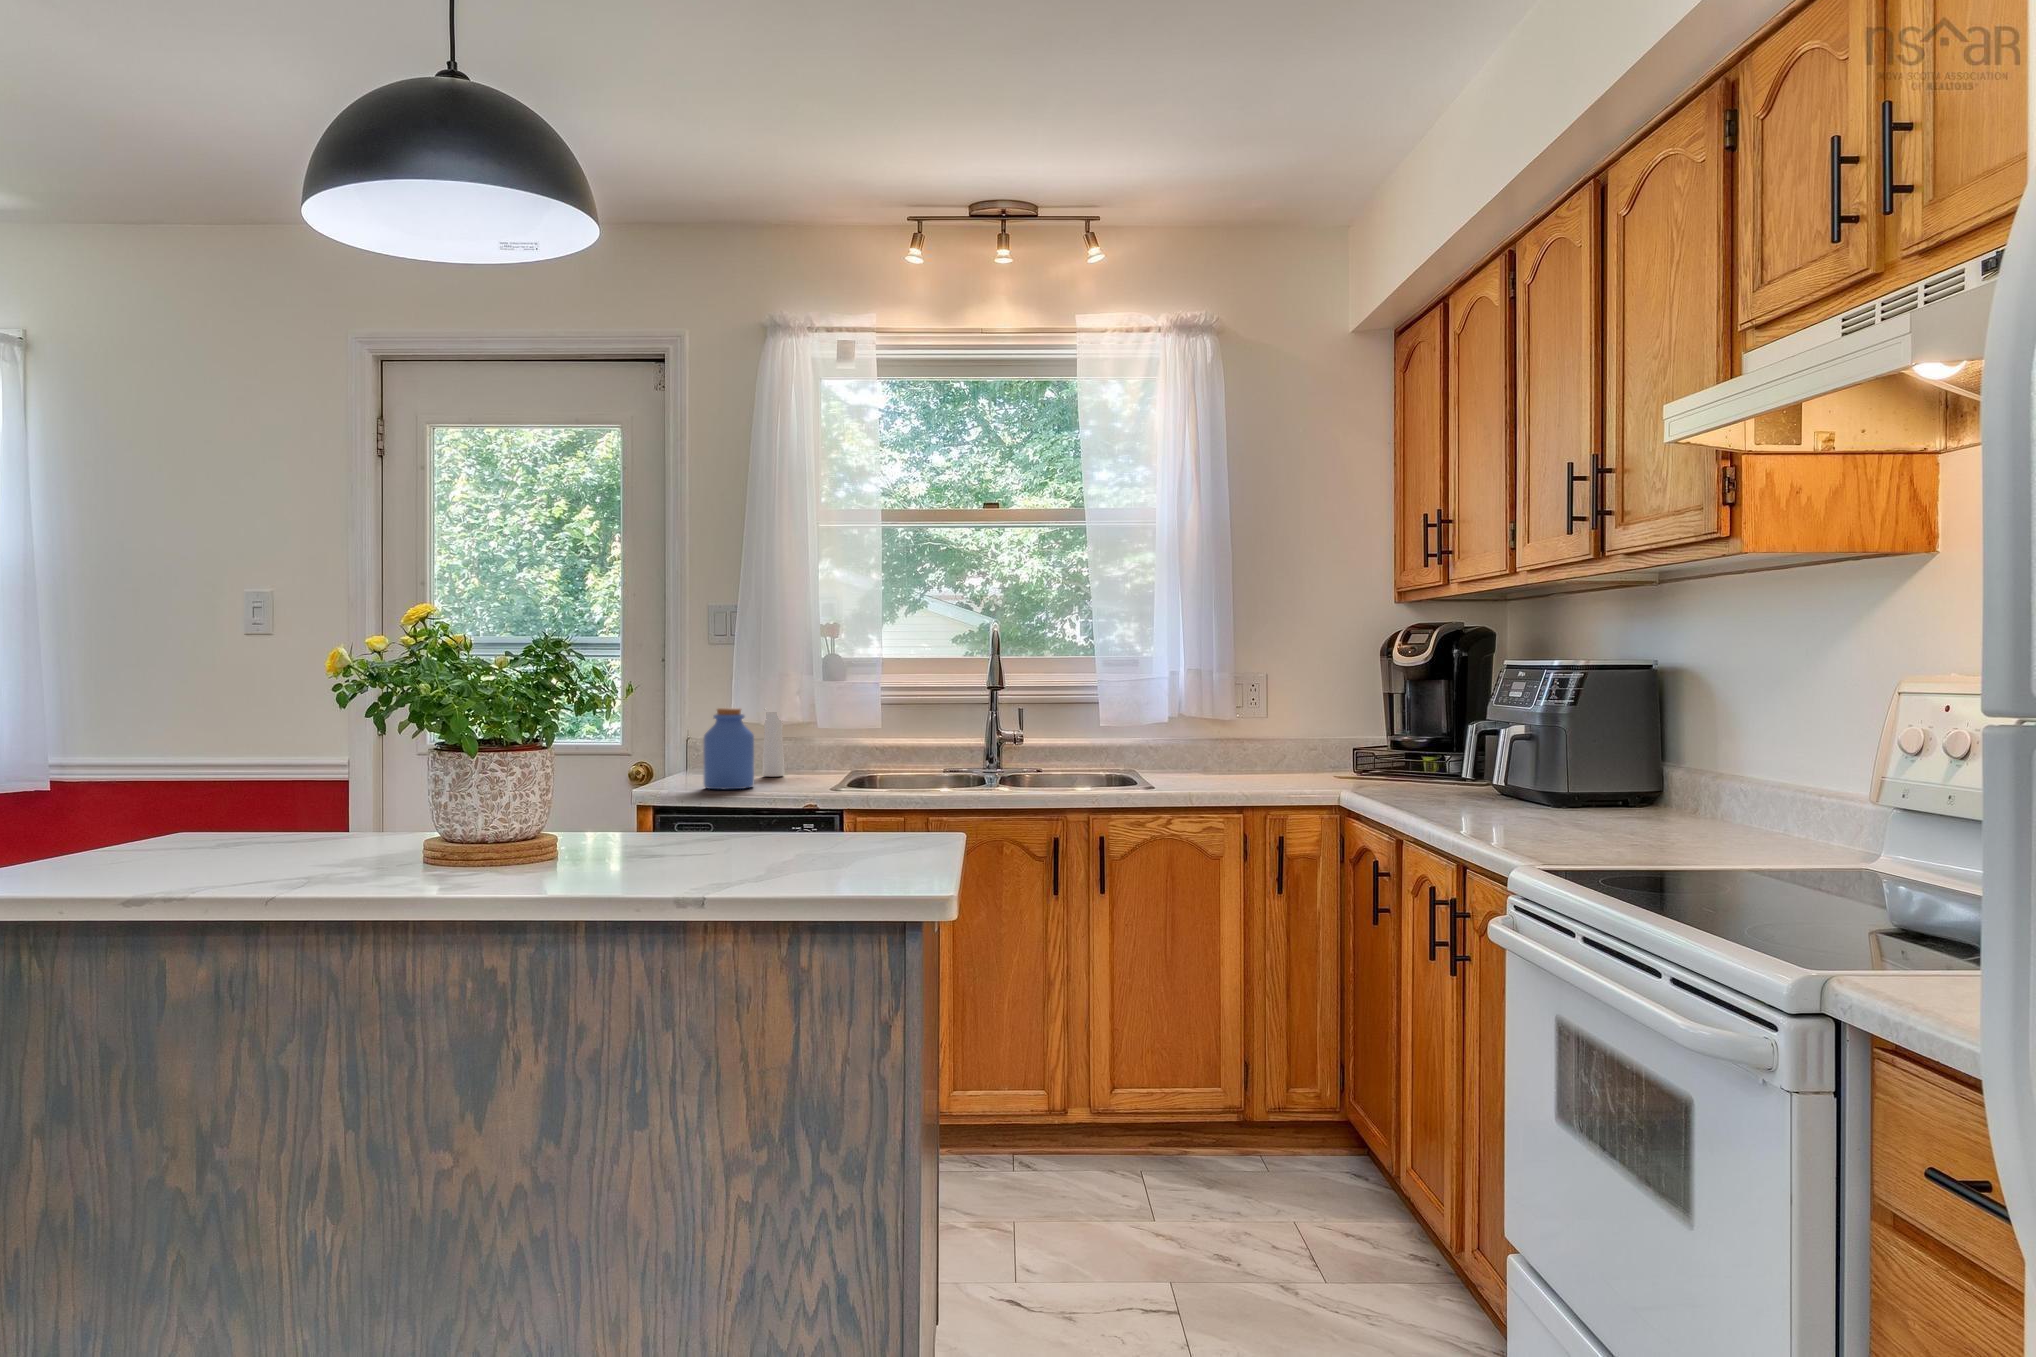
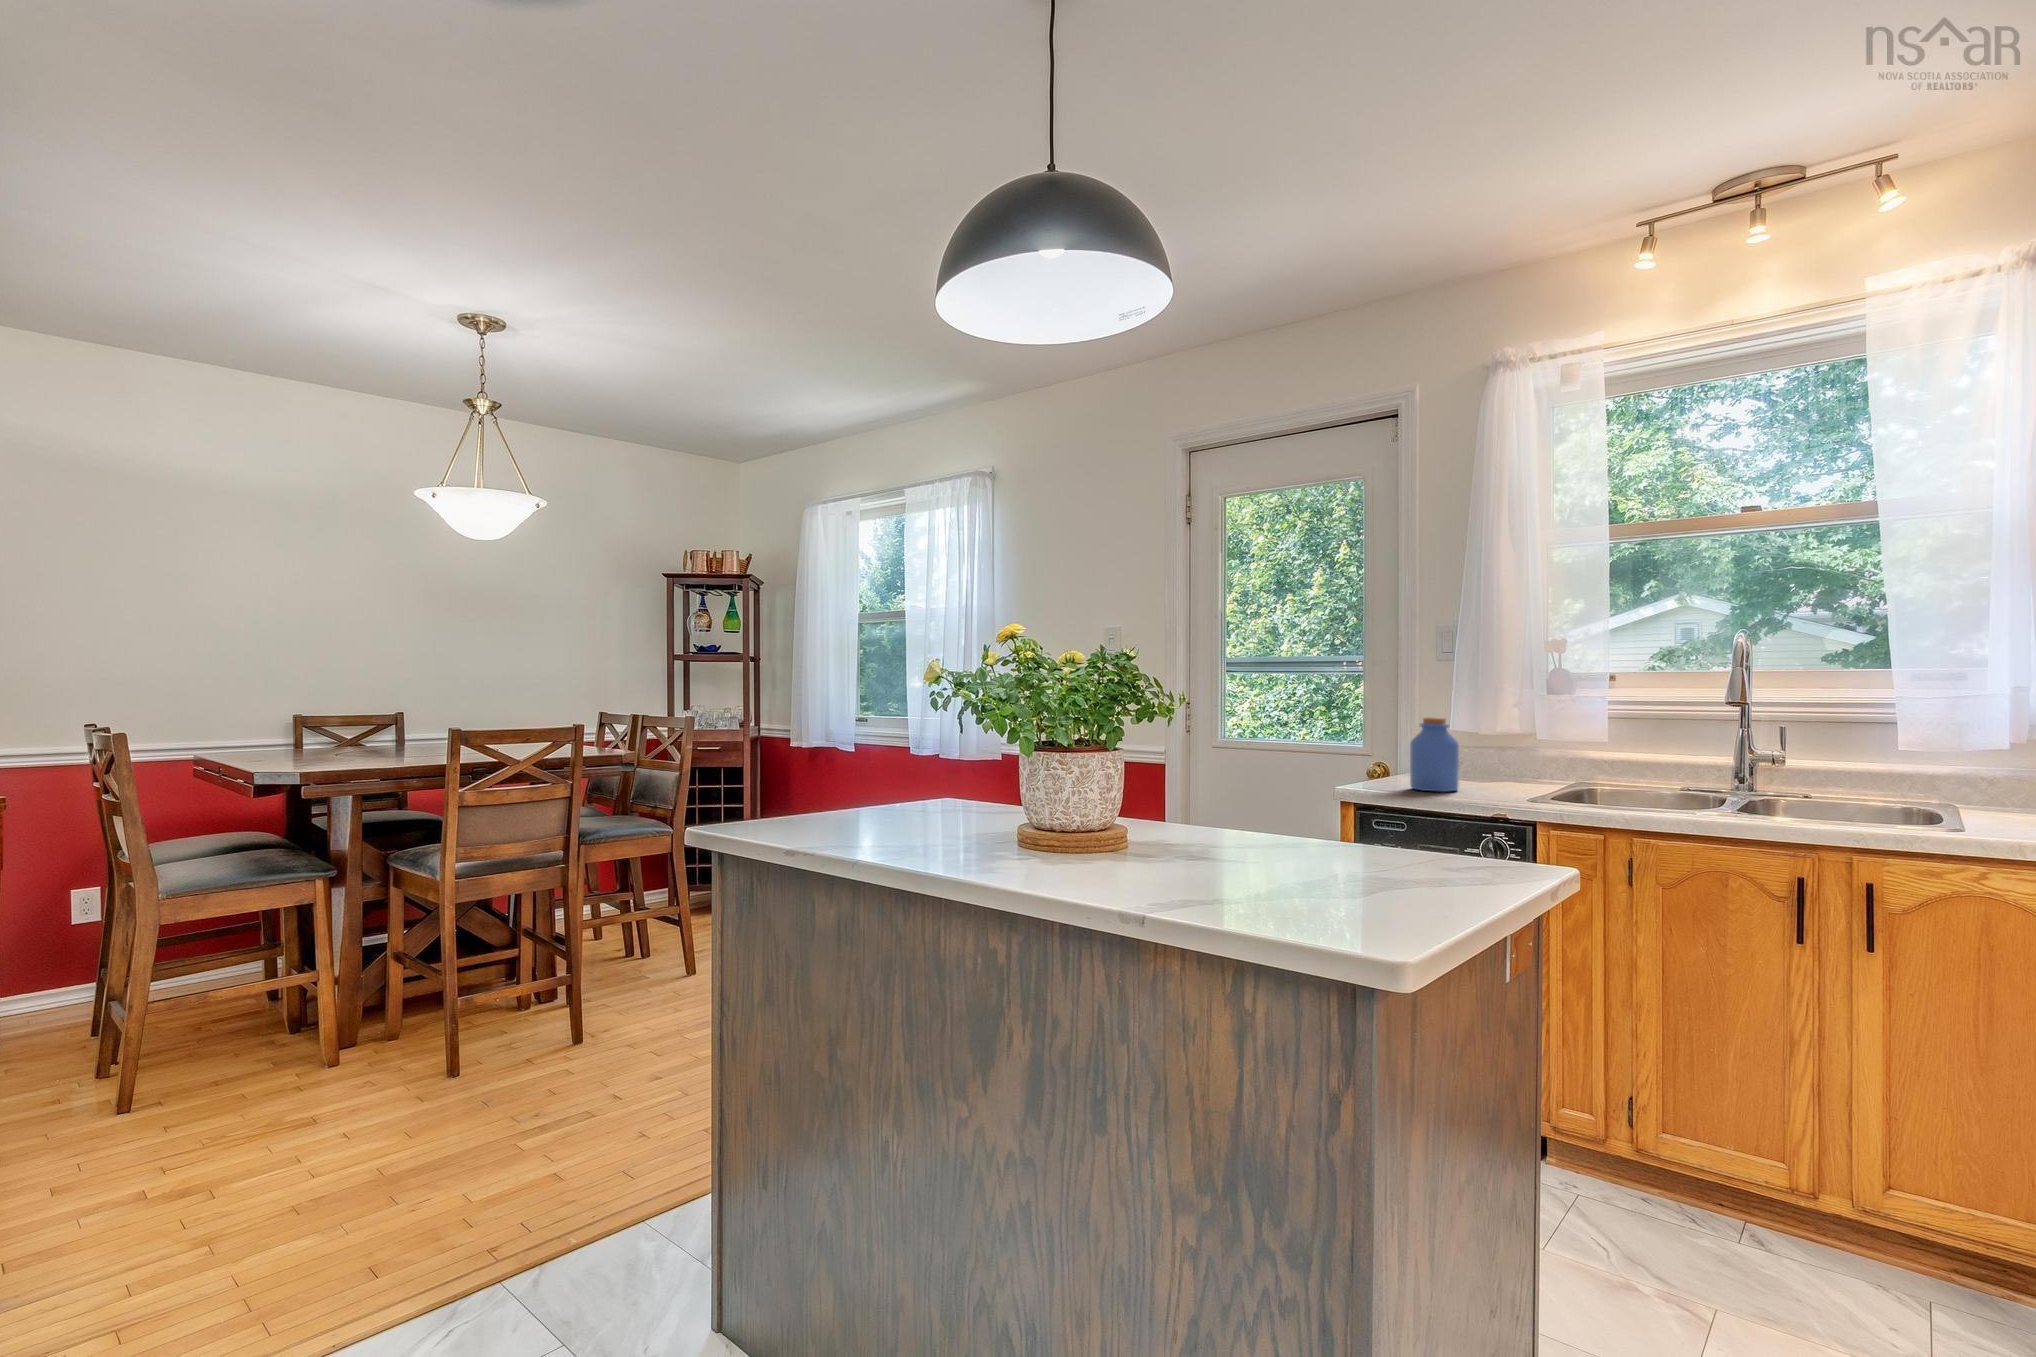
pepper mill: present [763,708,784,777] -> none [1479,708,1533,783]

